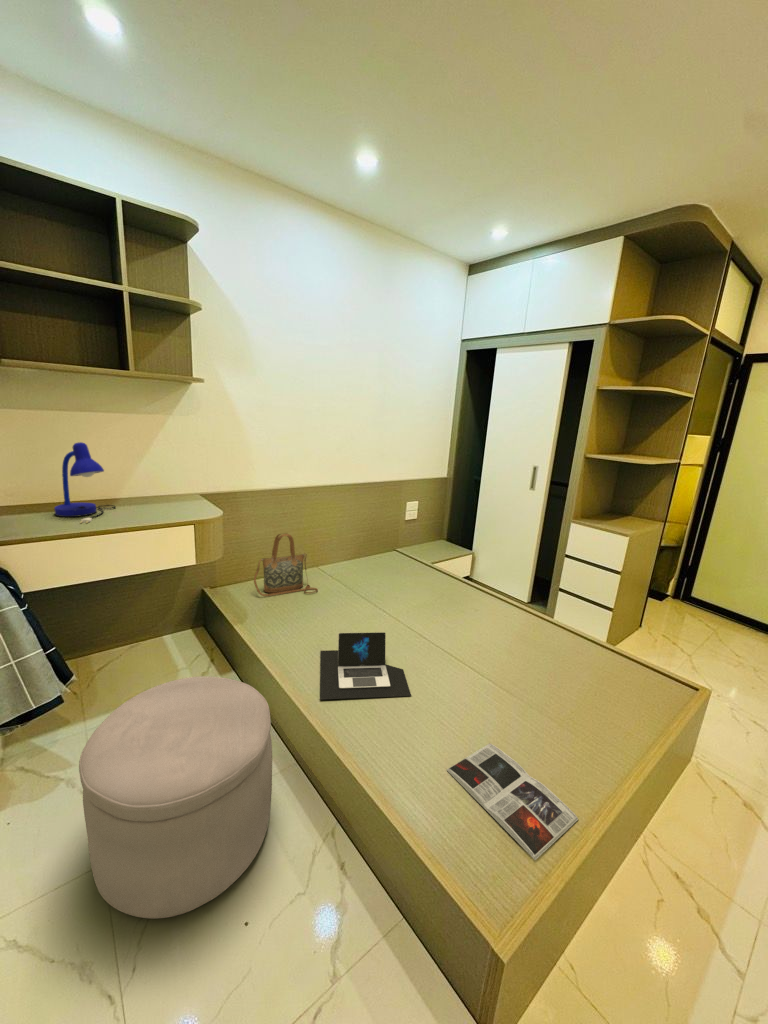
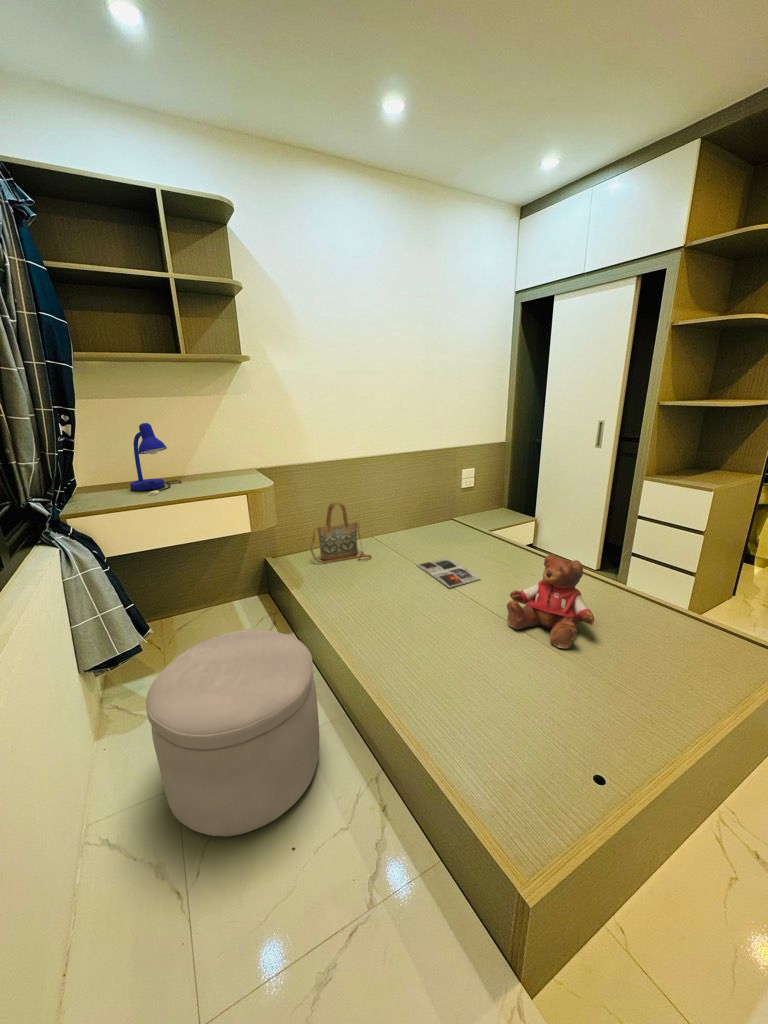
teddy bear: none [457,594,537,687] -> present [507,554,594,648]
laptop: present [320,632,411,700] -> none [365,593,456,655]
magazine: present [447,743,578,860] -> present [417,558,480,588]

